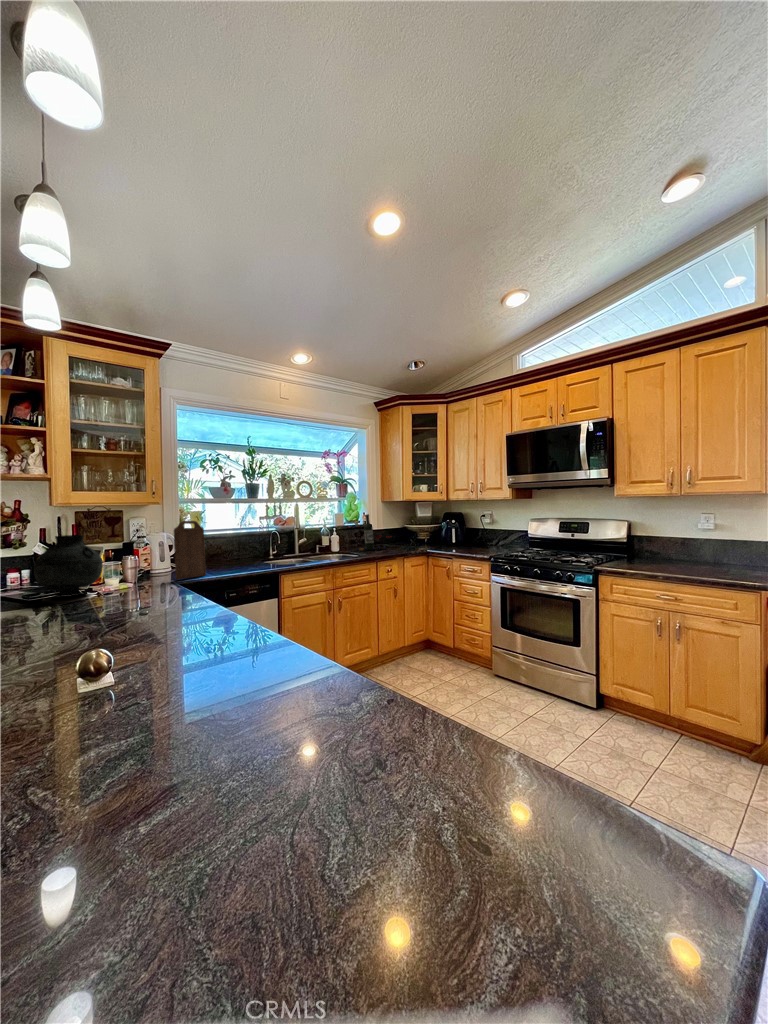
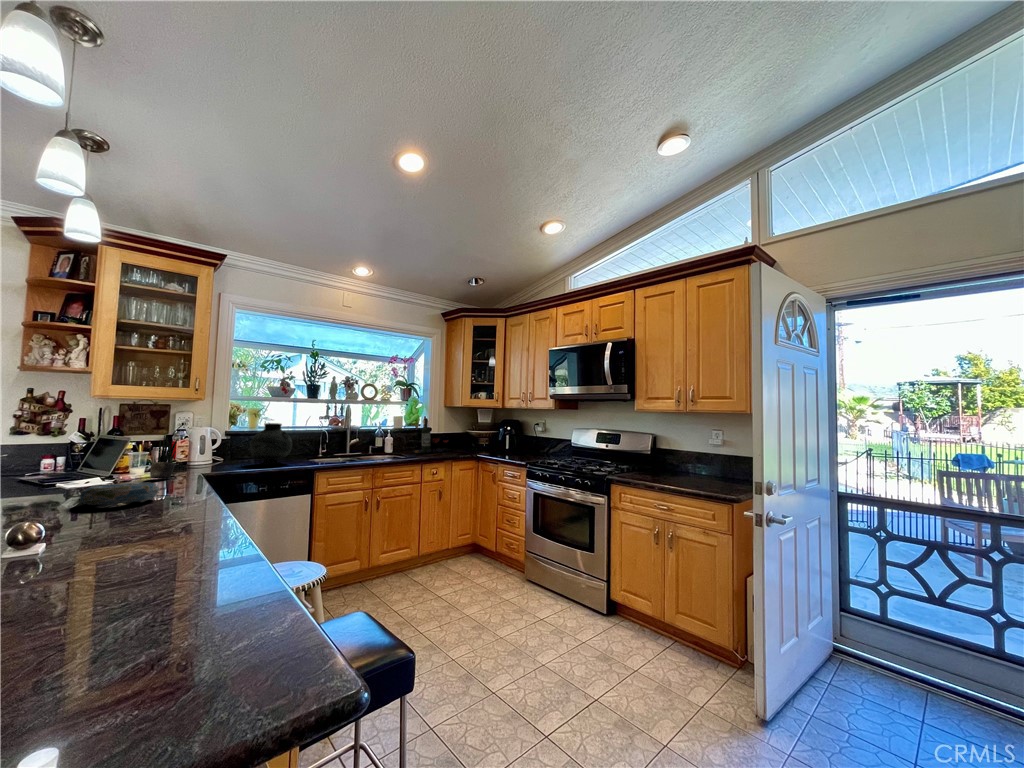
cutting board: present [174,521,206,579] -> none [205,417,242,472]
vase: present [34,535,103,598] -> present [250,423,292,465]
potted plant: none [130,542,153,589] -> present [150,435,178,479]
decorative bowl: none [89,595,165,623] -> present [80,483,159,505]

